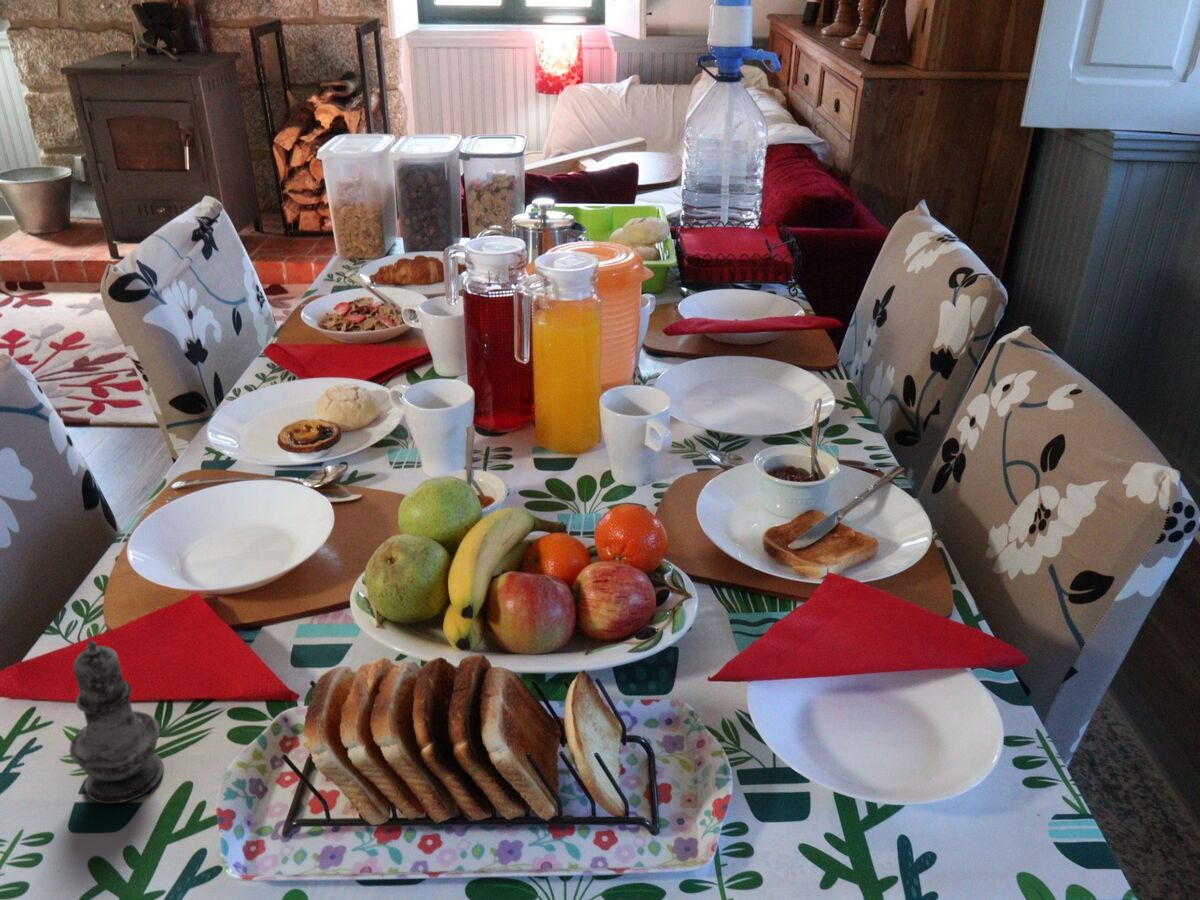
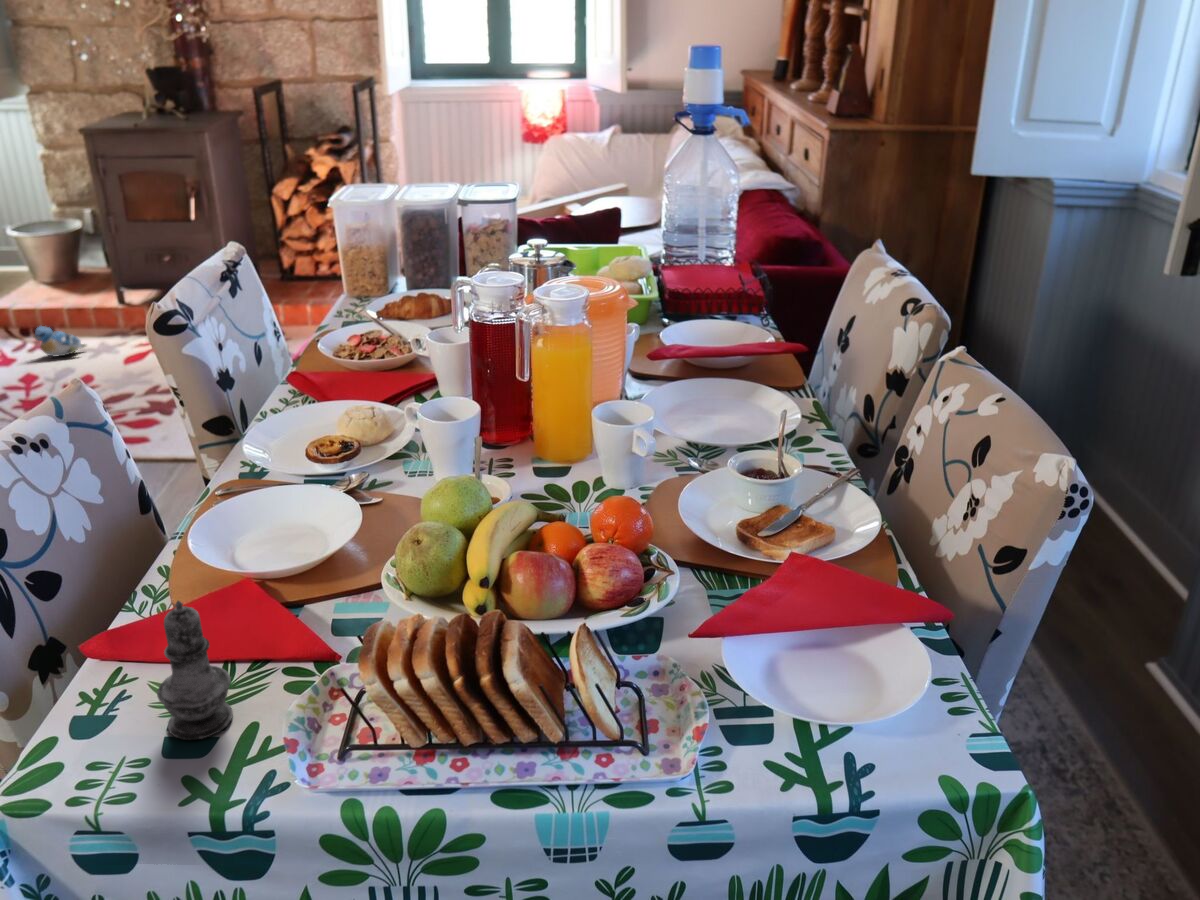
plush toy: none [18,282,76,315] -> present [34,326,86,357]

